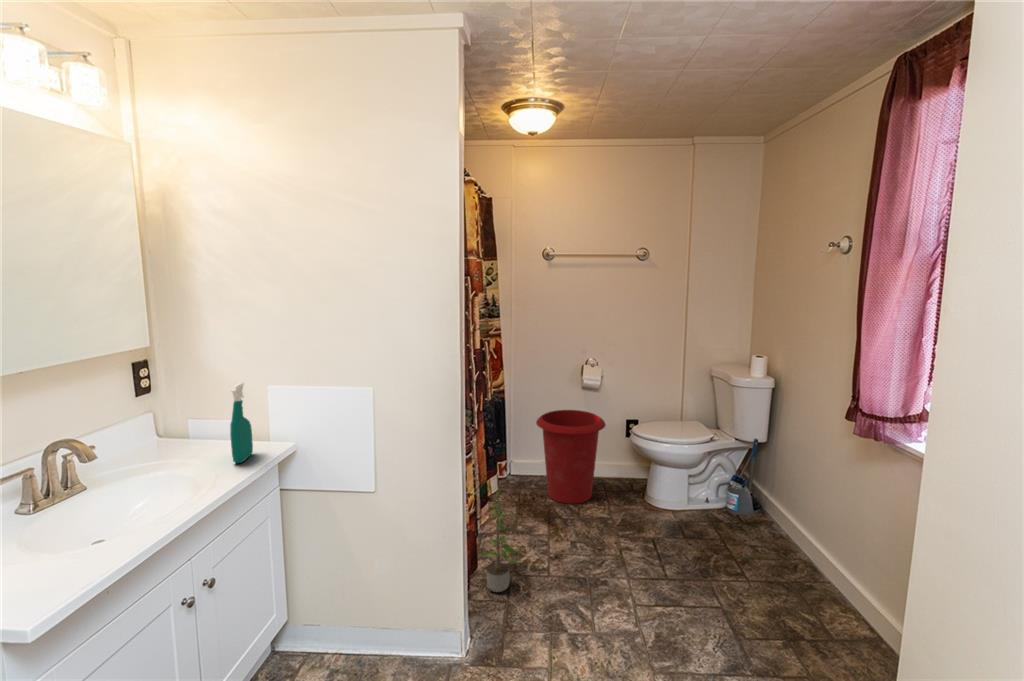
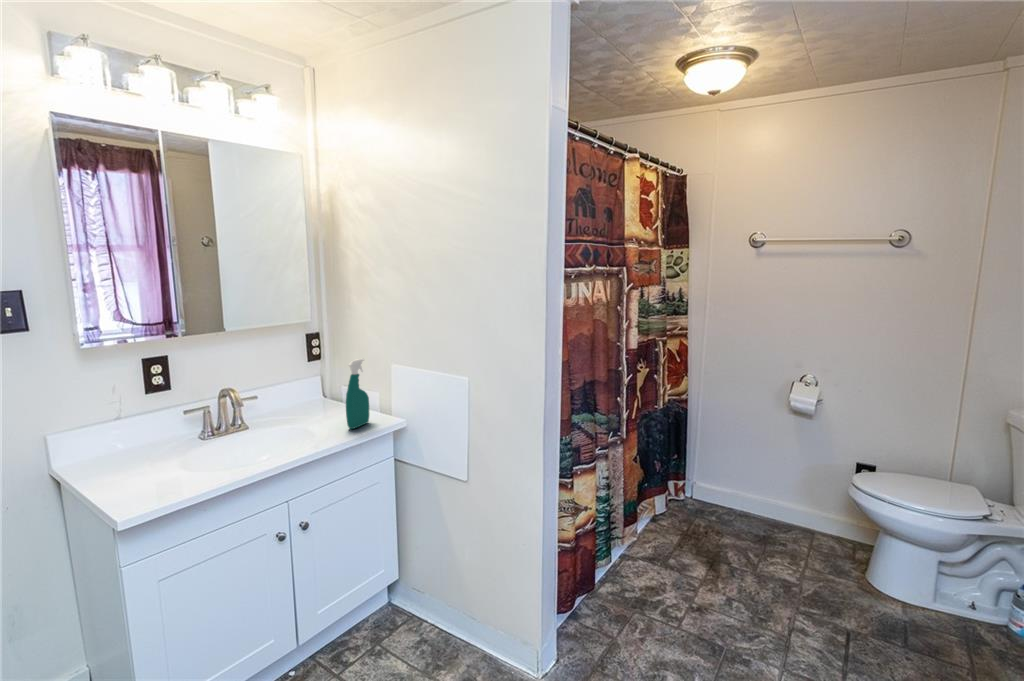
waste bin: present [536,410,606,504] -> none [717,433,813,554]
potted plant: present [483,488,517,592] -> none [592,506,644,625]

